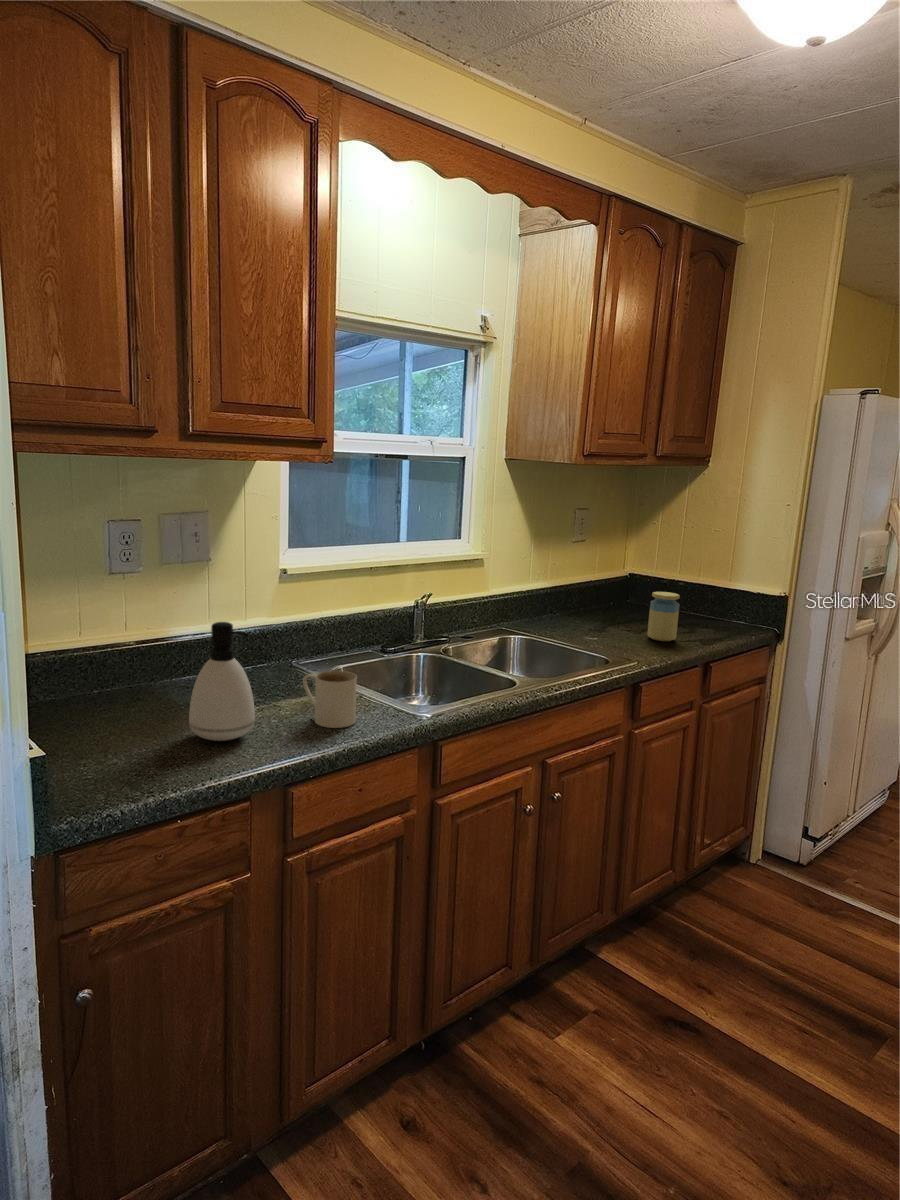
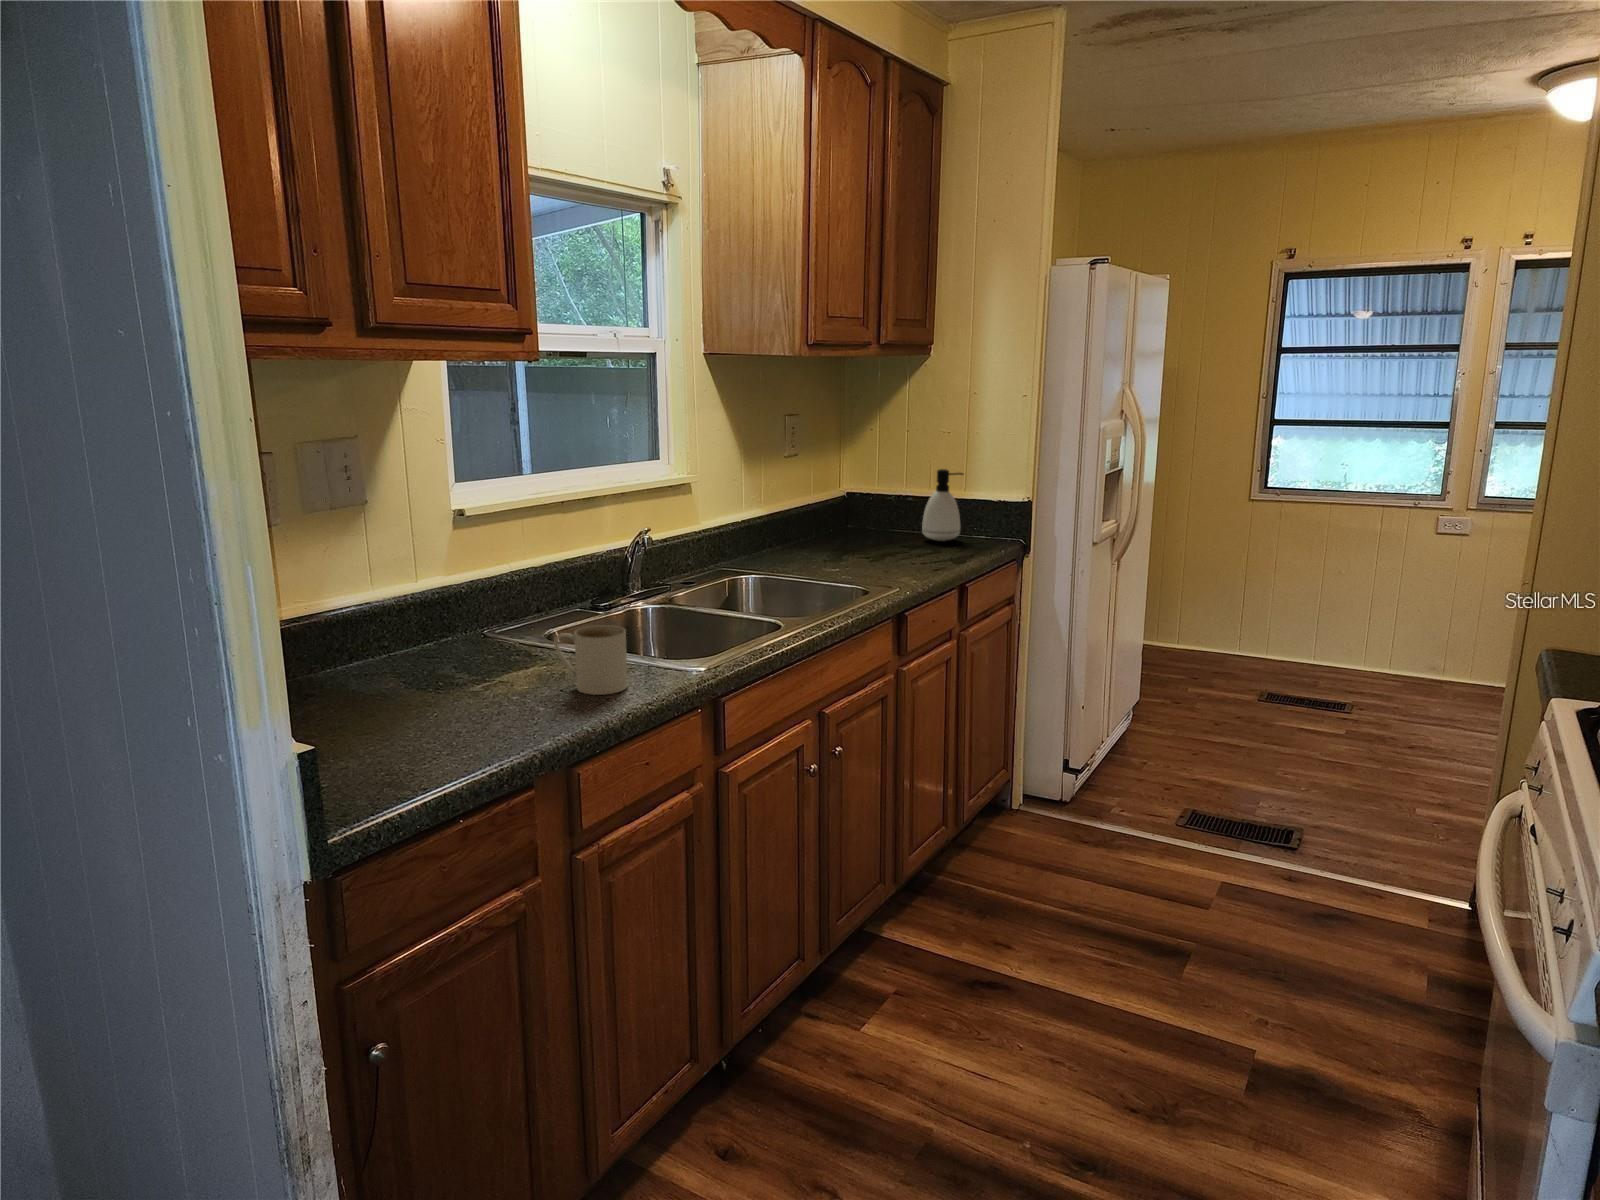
jar: present [647,592,680,641] -> none [889,505,923,563]
soap dispenser: present [189,622,255,741] -> present [922,469,963,541]

